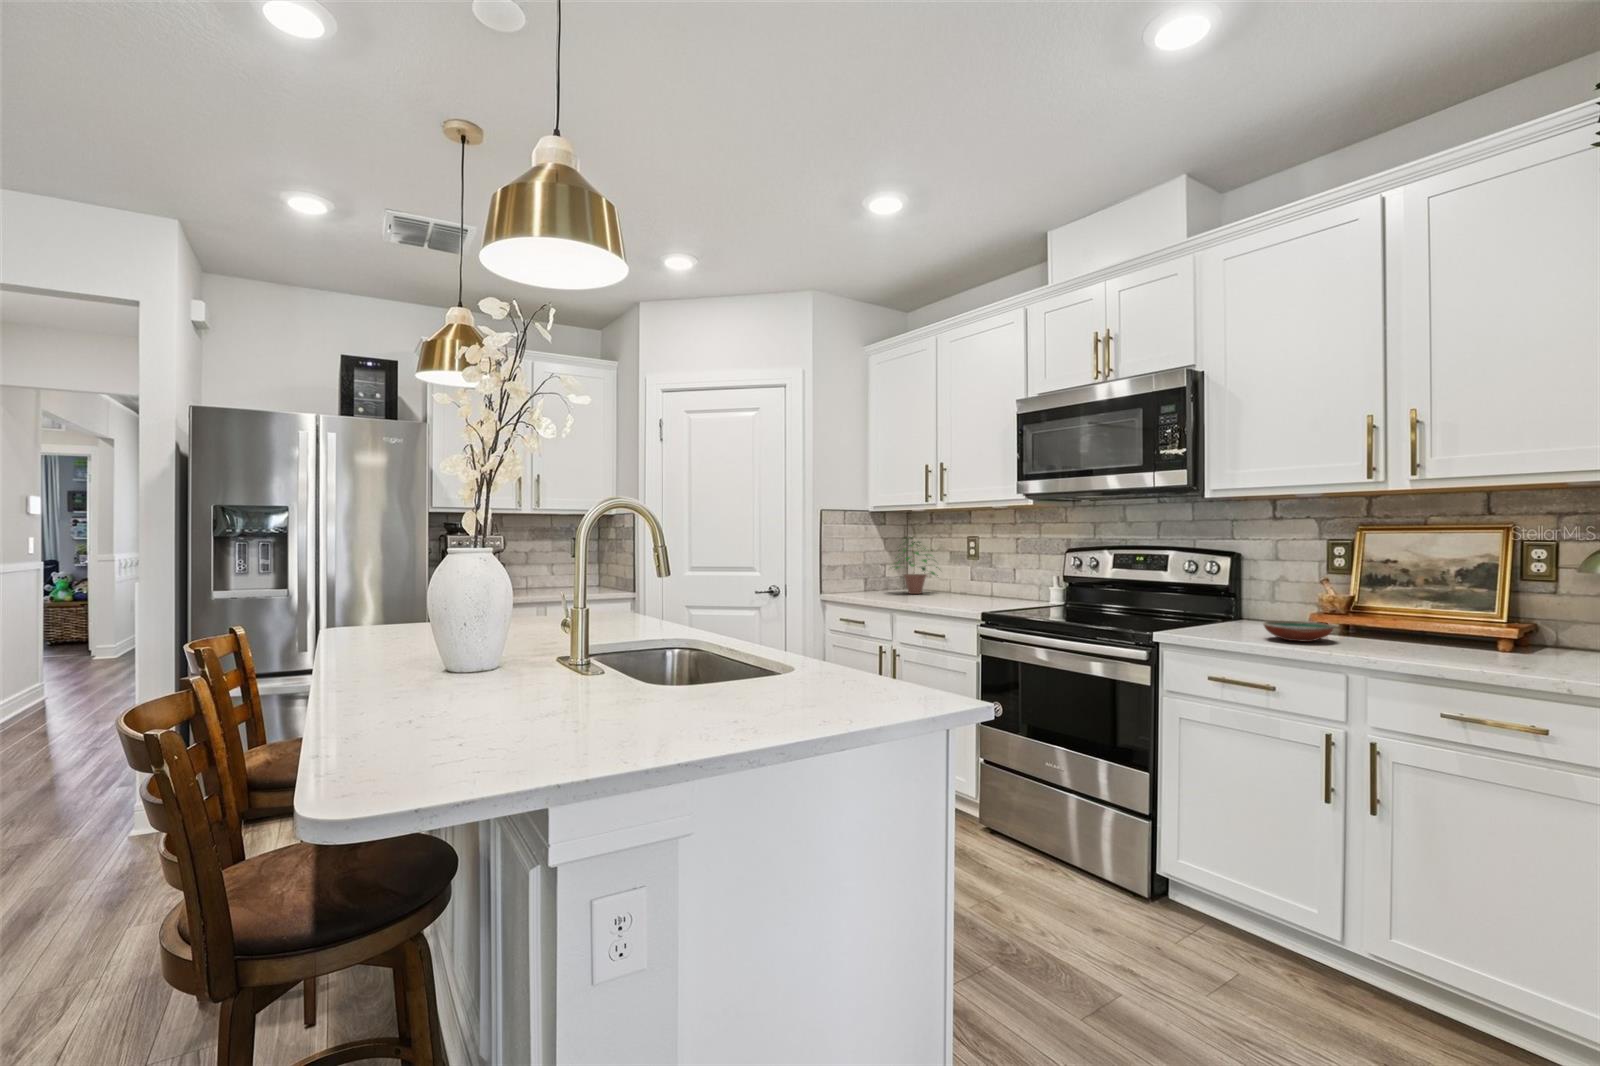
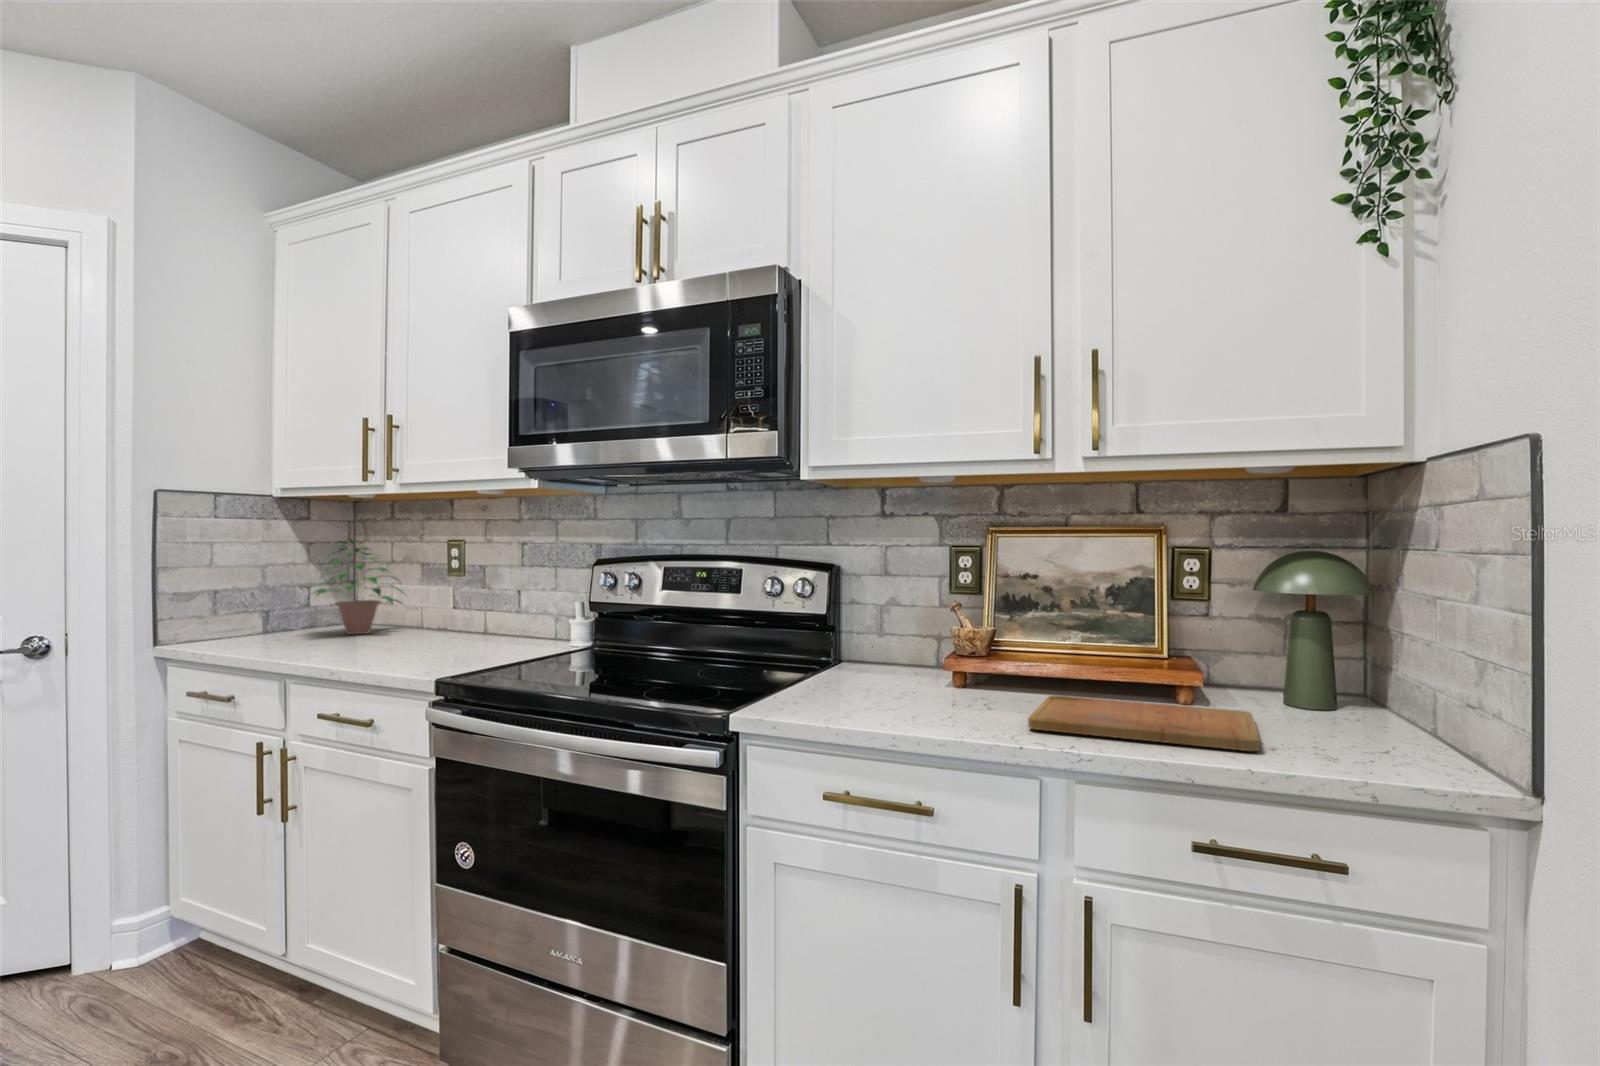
decorative bowl: present [1263,621,1334,642] -> none [886,670,981,707]
cutting board: none [1356,640,1551,670] -> present [1028,695,1260,751]

